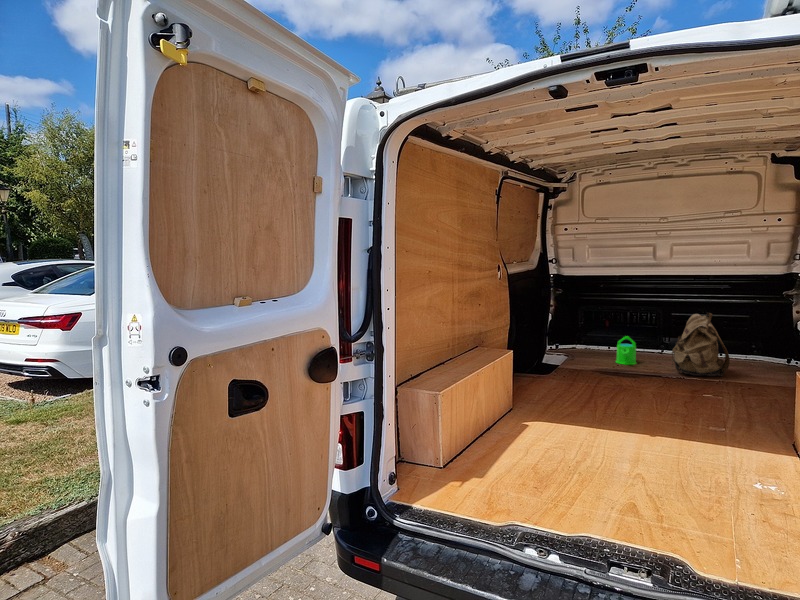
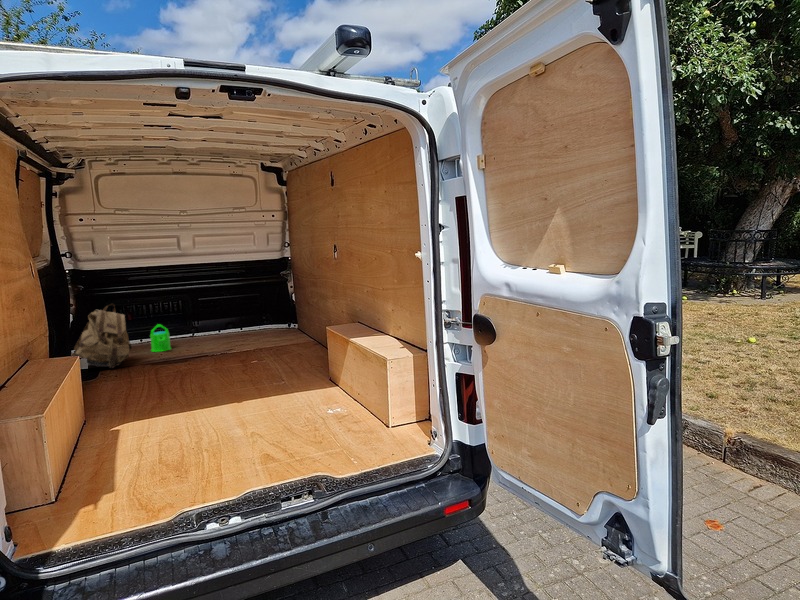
backpack: present [672,313,730,376] -> present [71,304,132,368]

